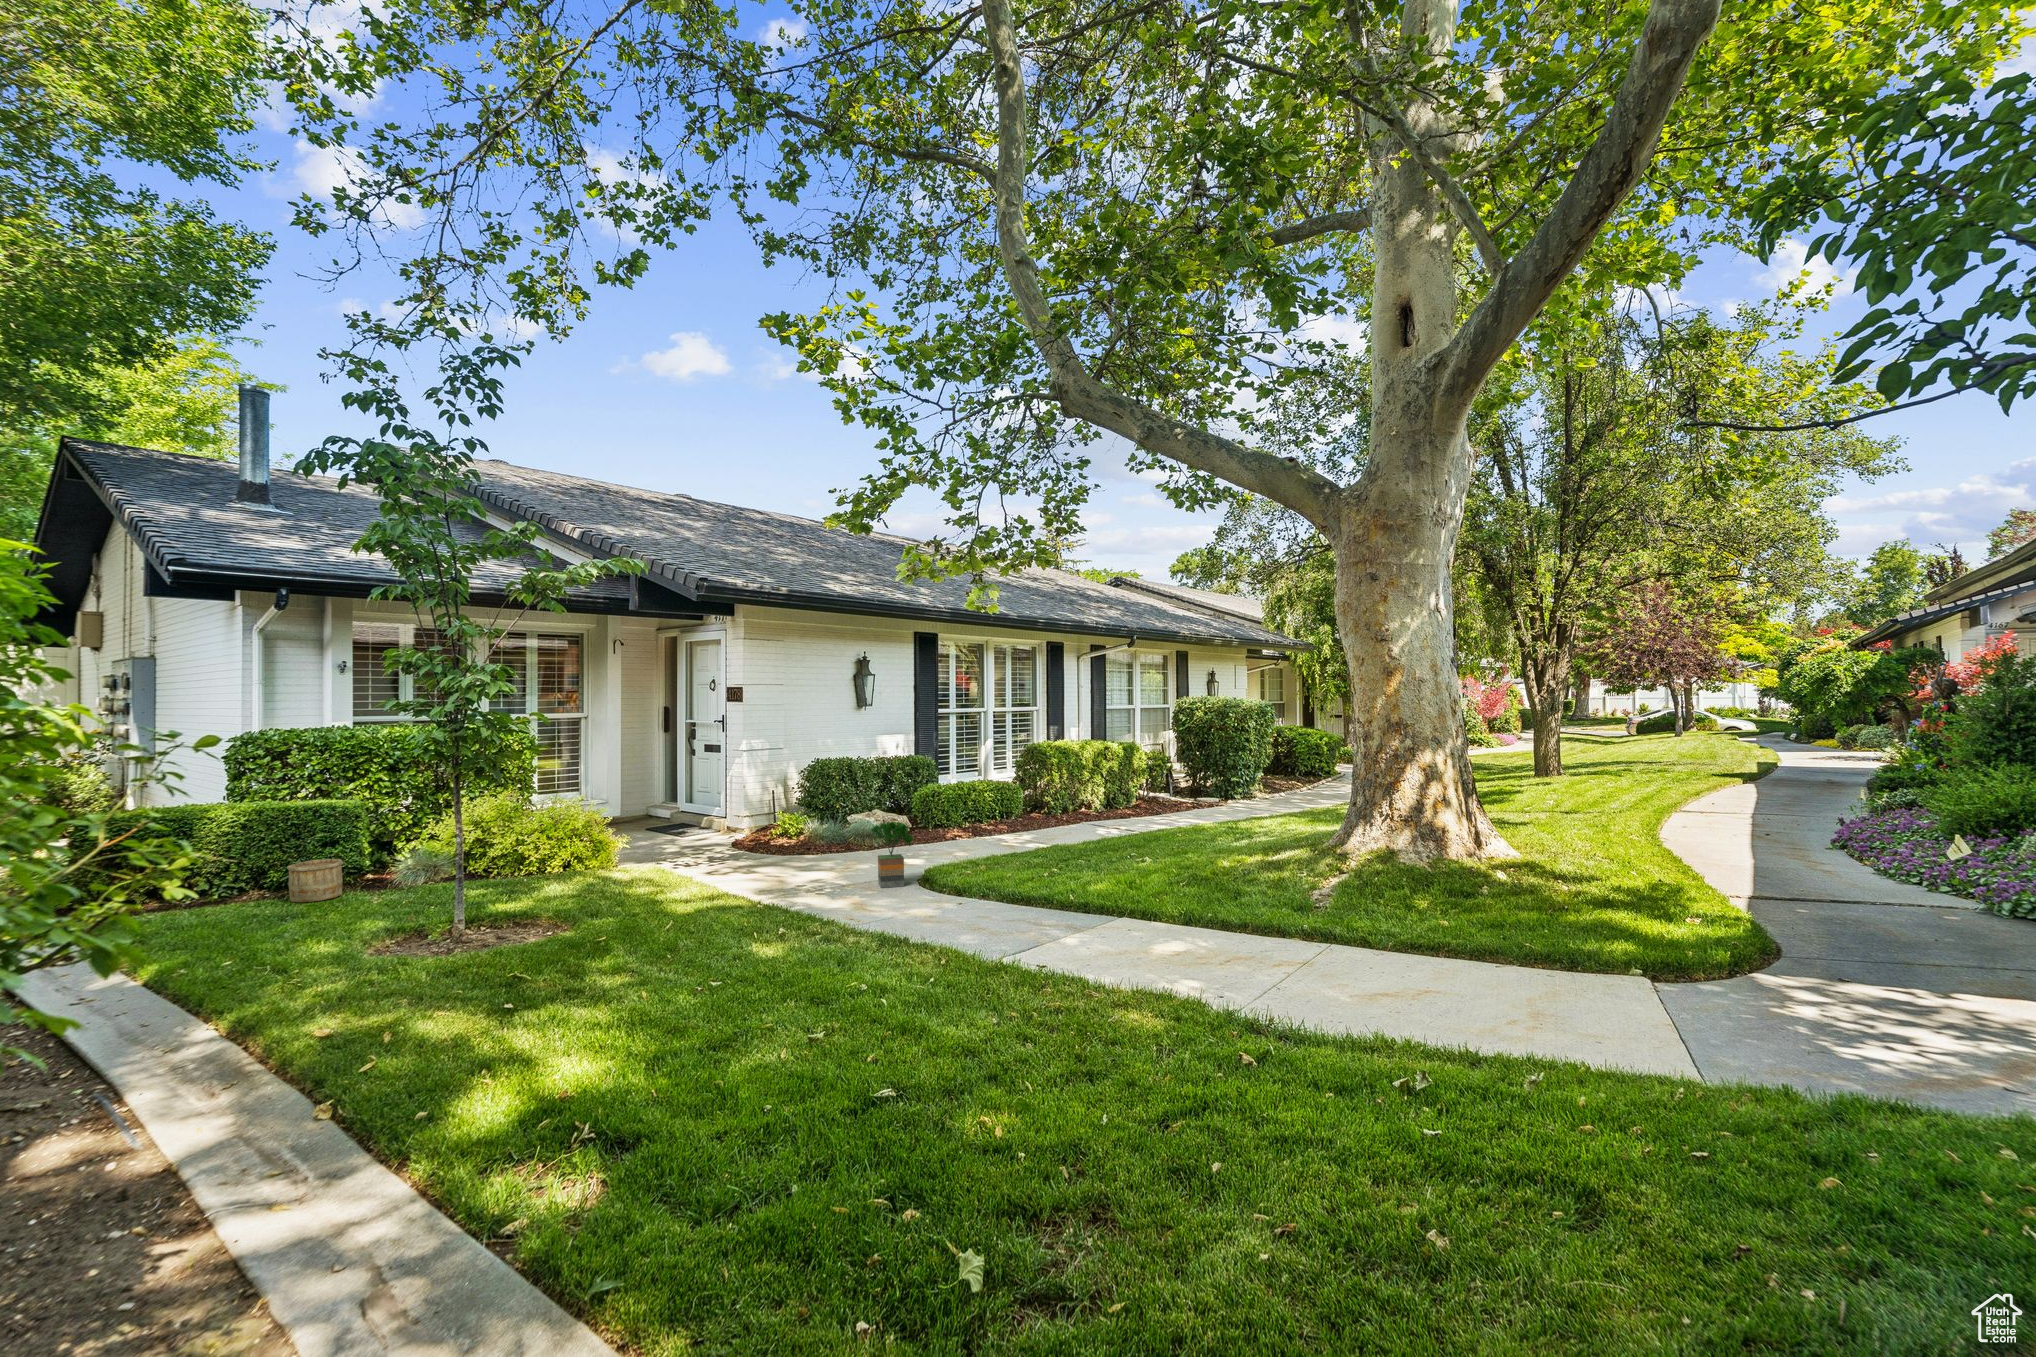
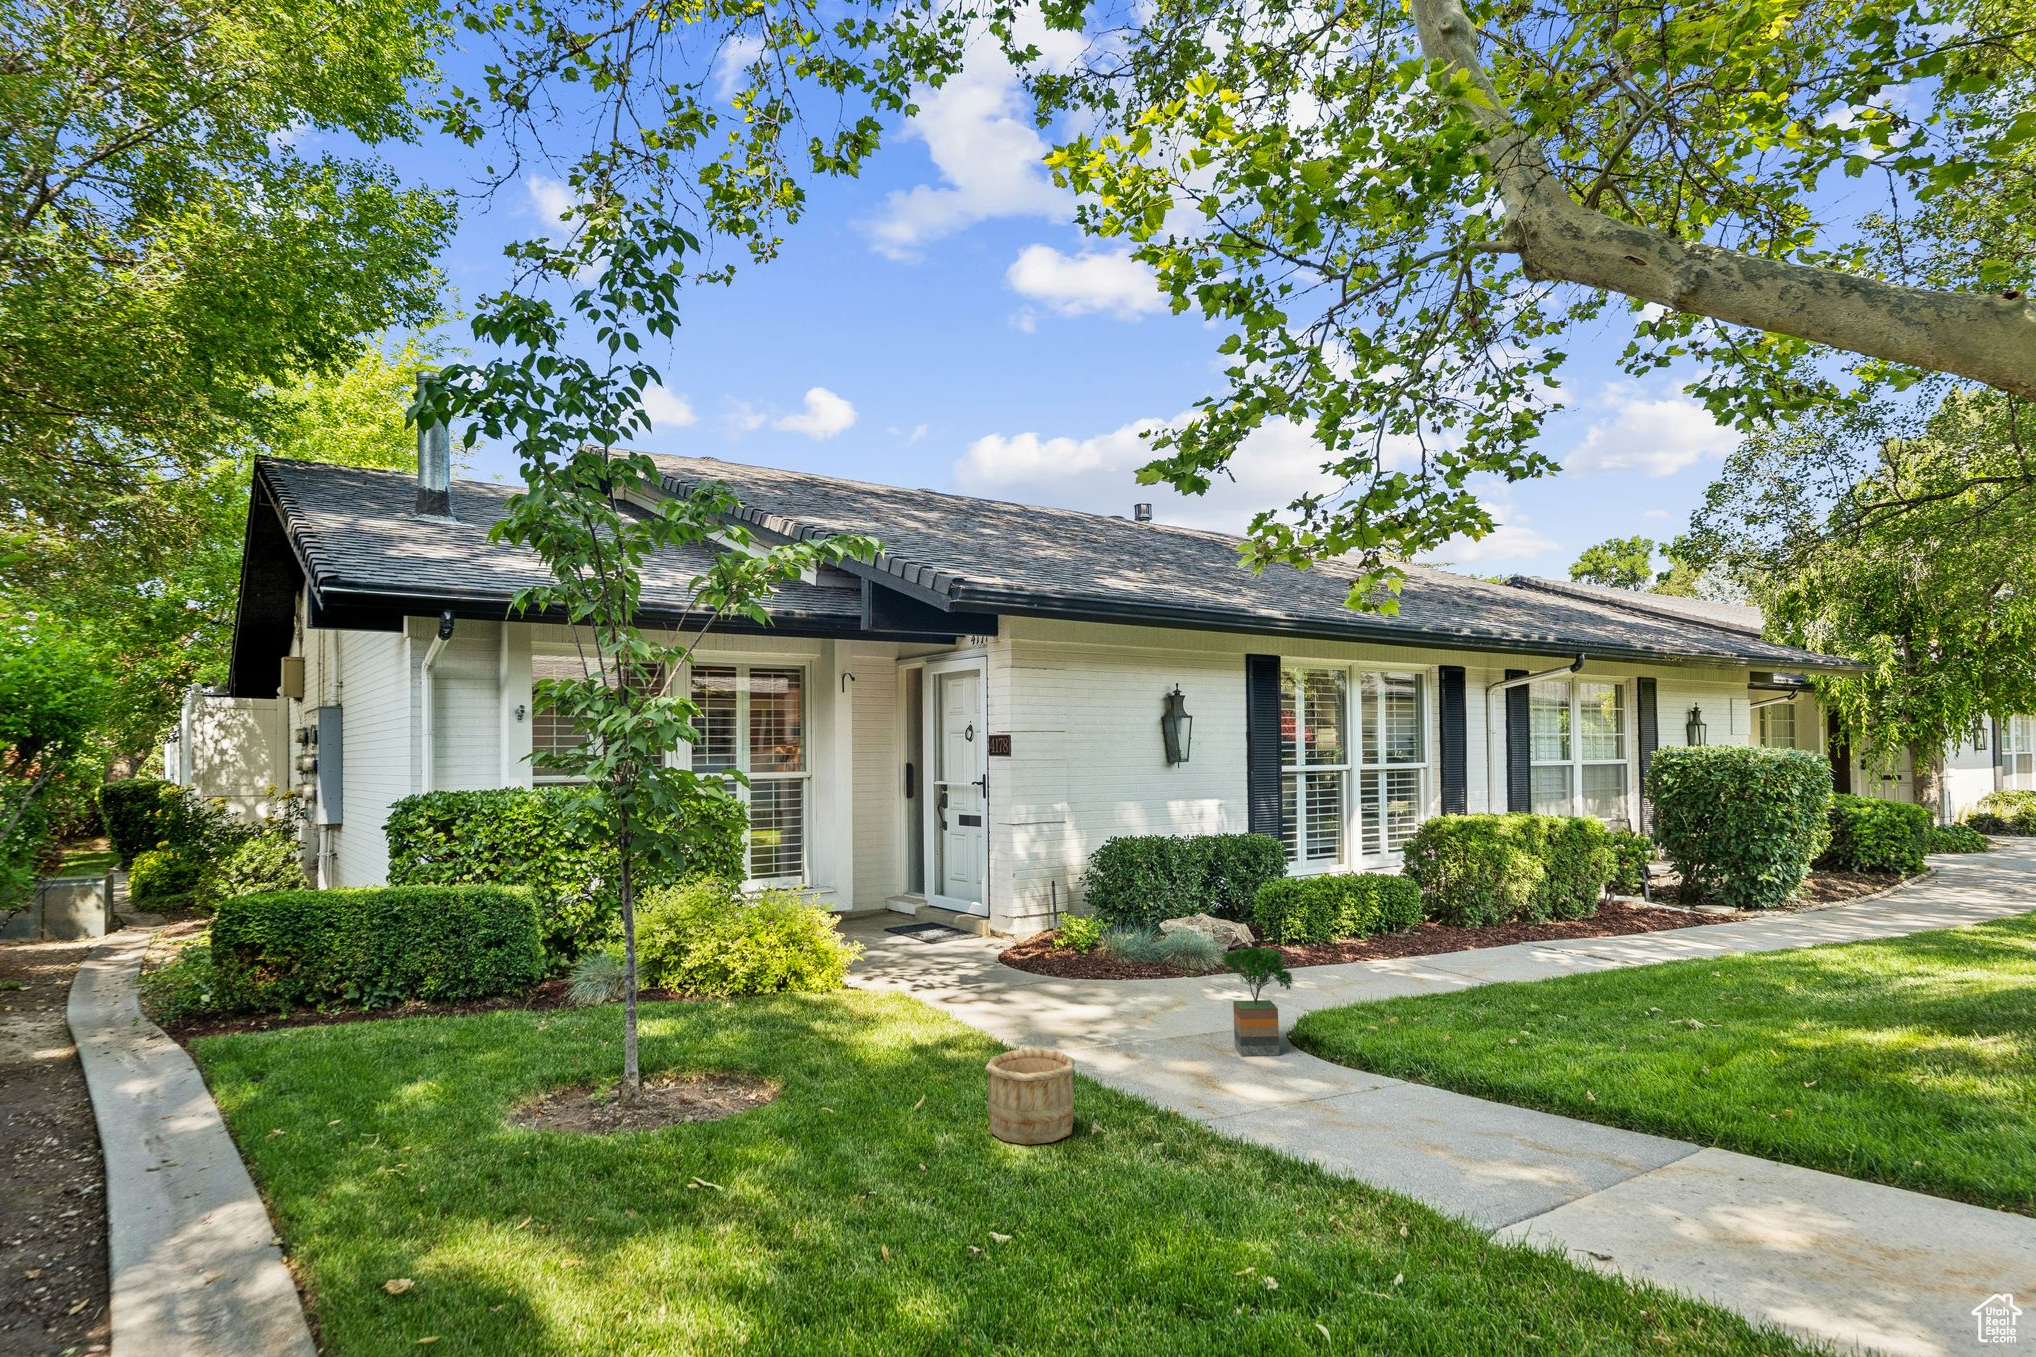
wooden bucket: present [287,859,343,903] -> present [985,1049,1075,1145]

